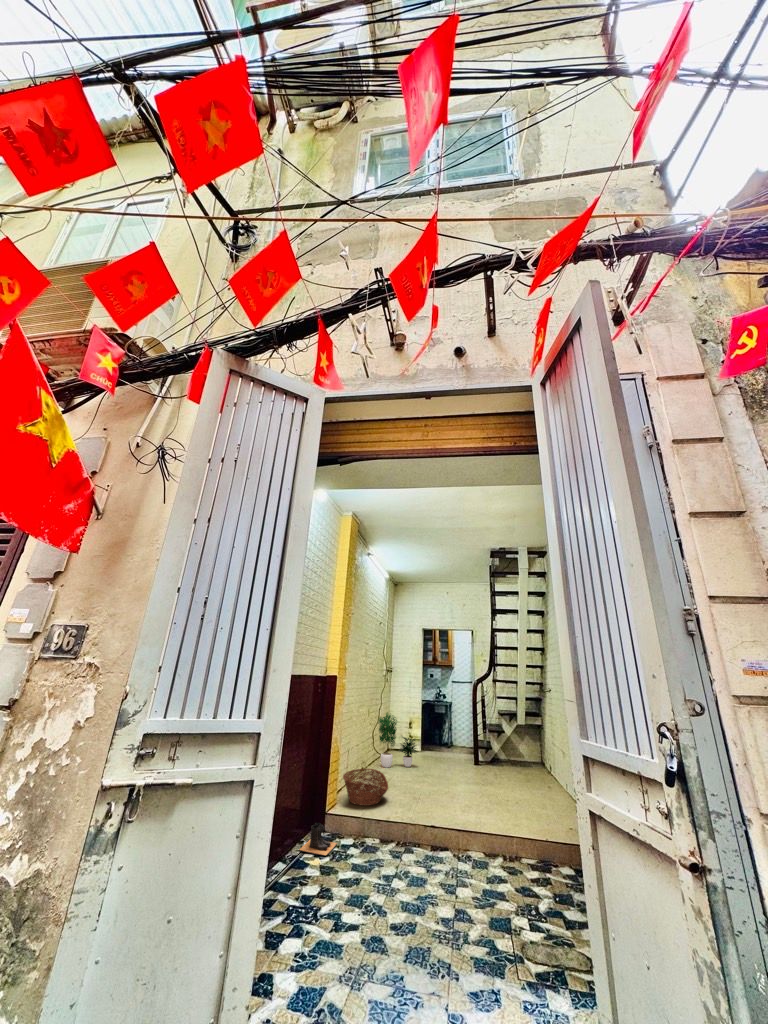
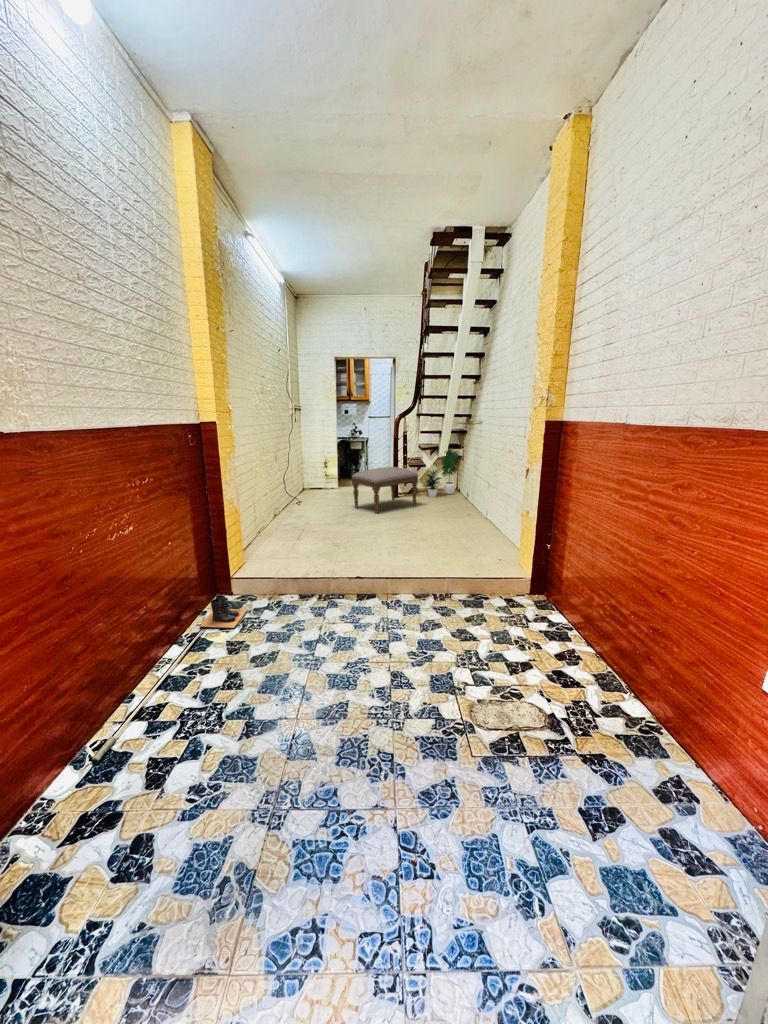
potted plant: present [378,713,416,768] -> present [424,448,460,497]
ottoman: none [433,731,497,780] -> present [352,467,418,514]
basket: present [343,769,388,806] -> none [248,521,305,562]

